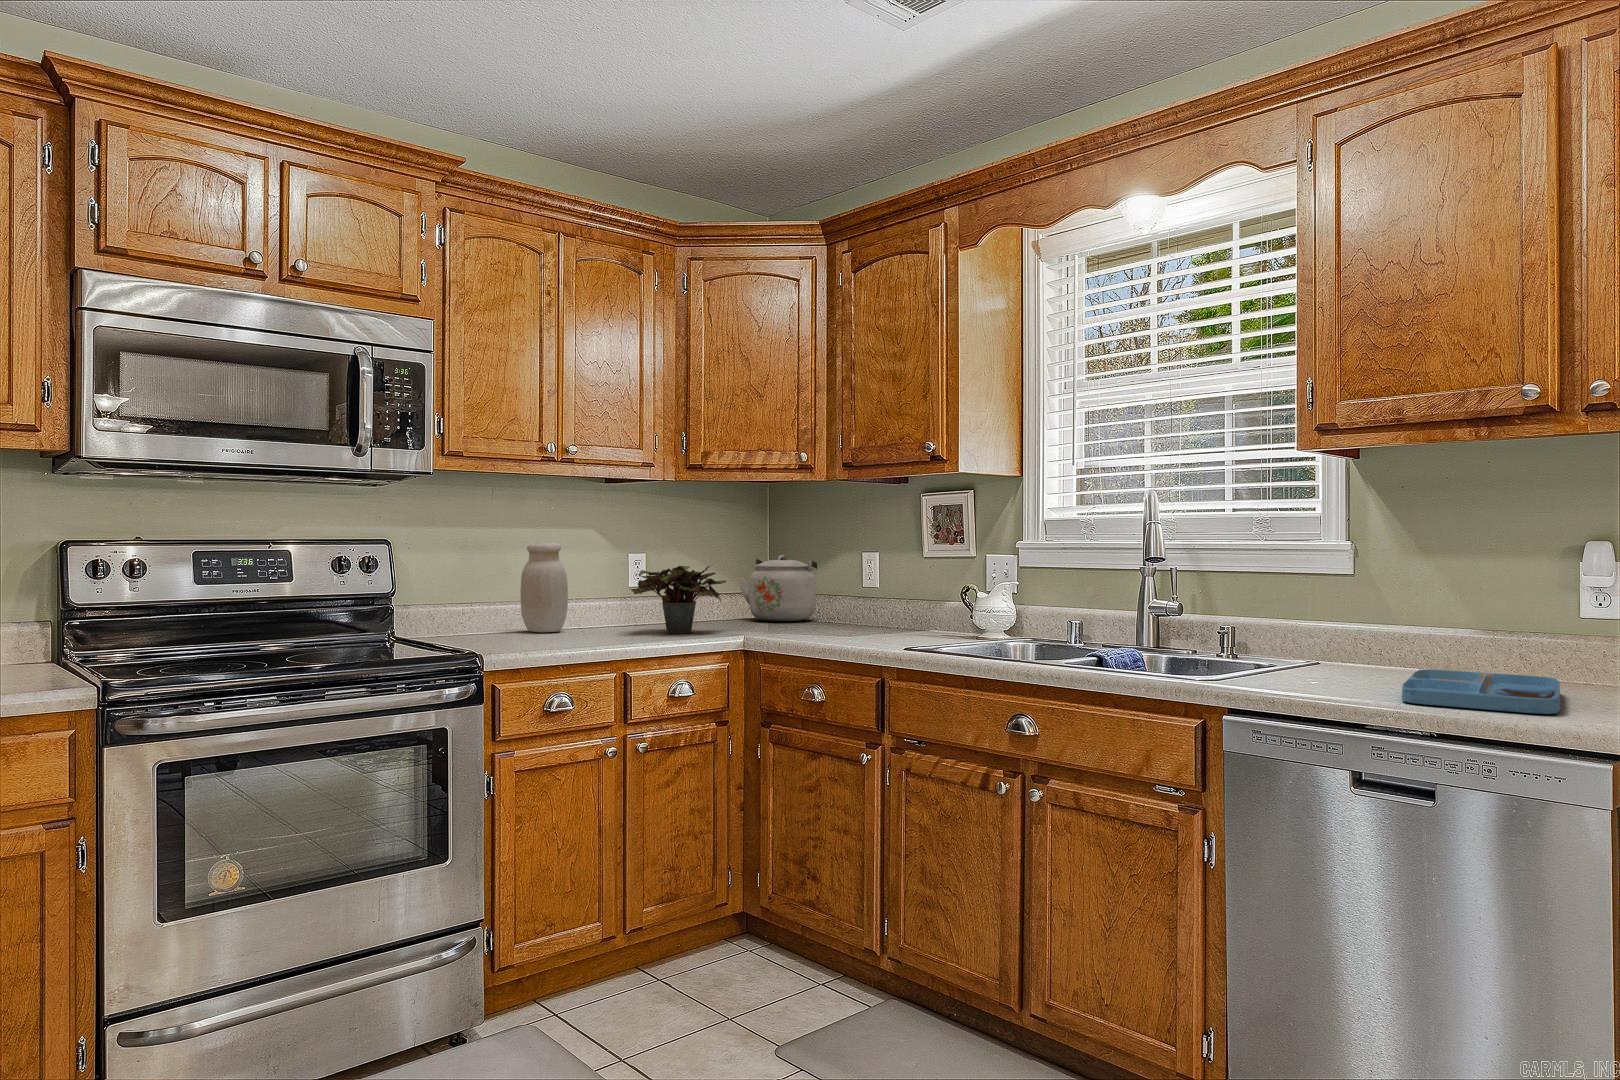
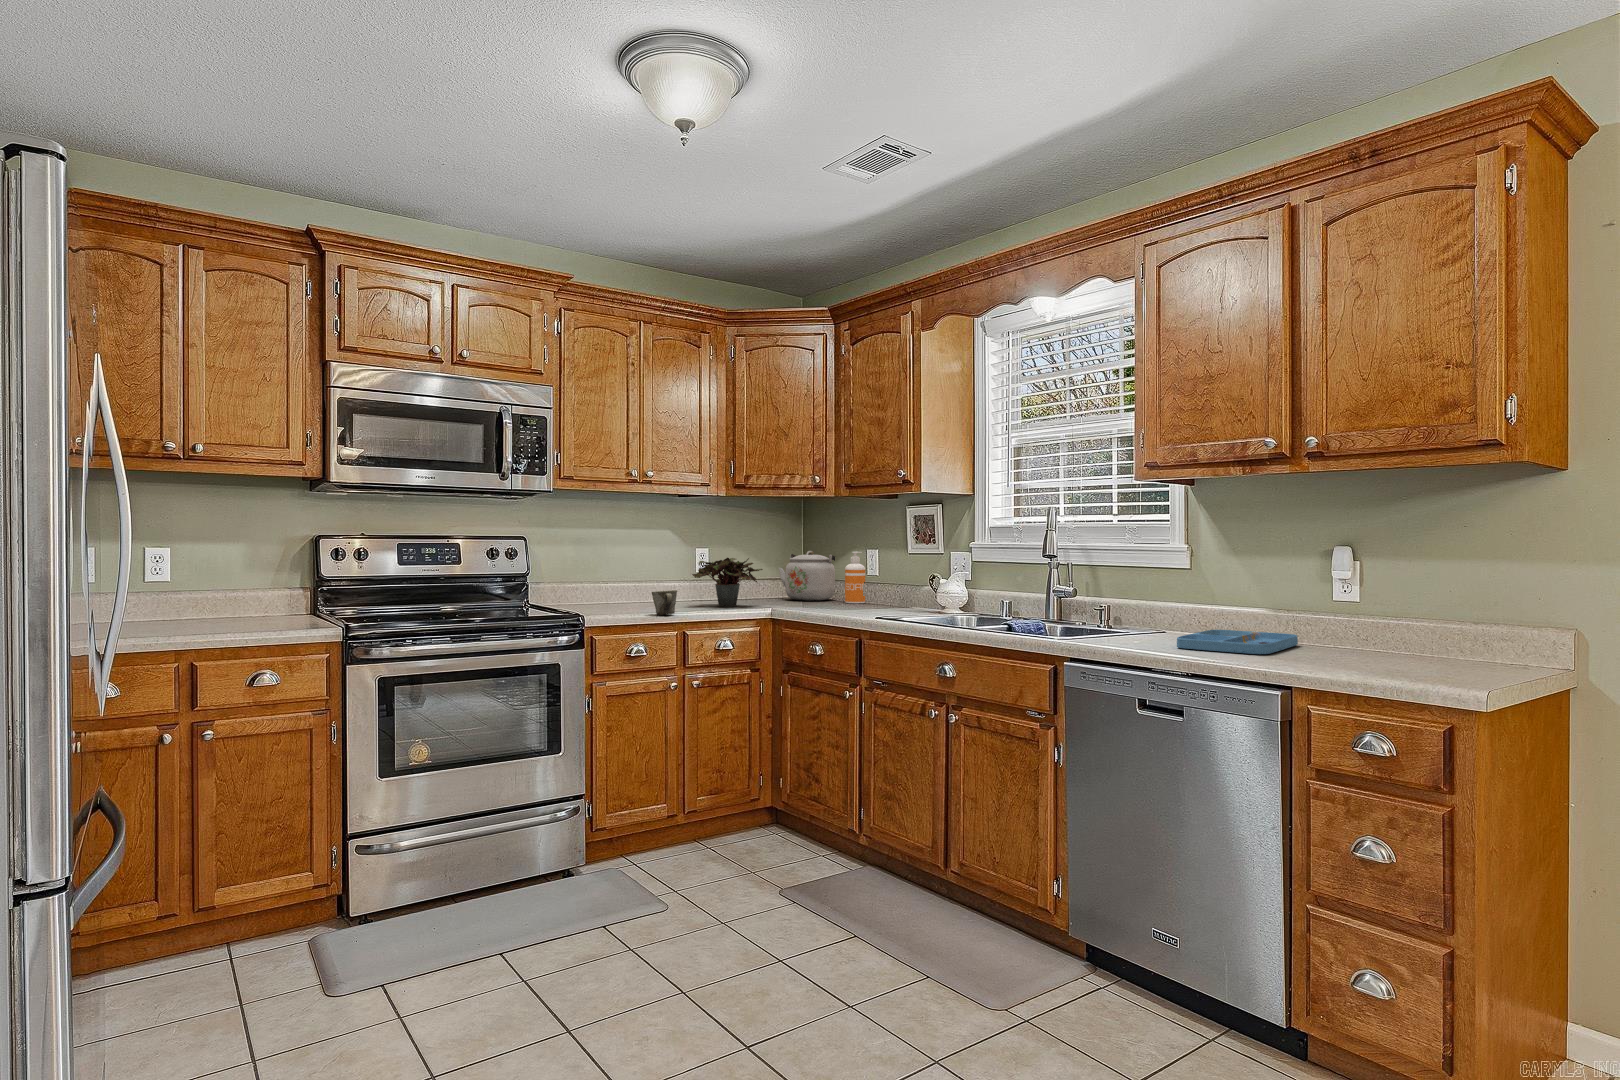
jar: present [520,543,568,632] -> none [616,541,649,605]
soap dispenser: none [833,556,860,625] -> present [845,552,865,603]
mug: none [580,614,617,650] -> present [652,590,677,615]

